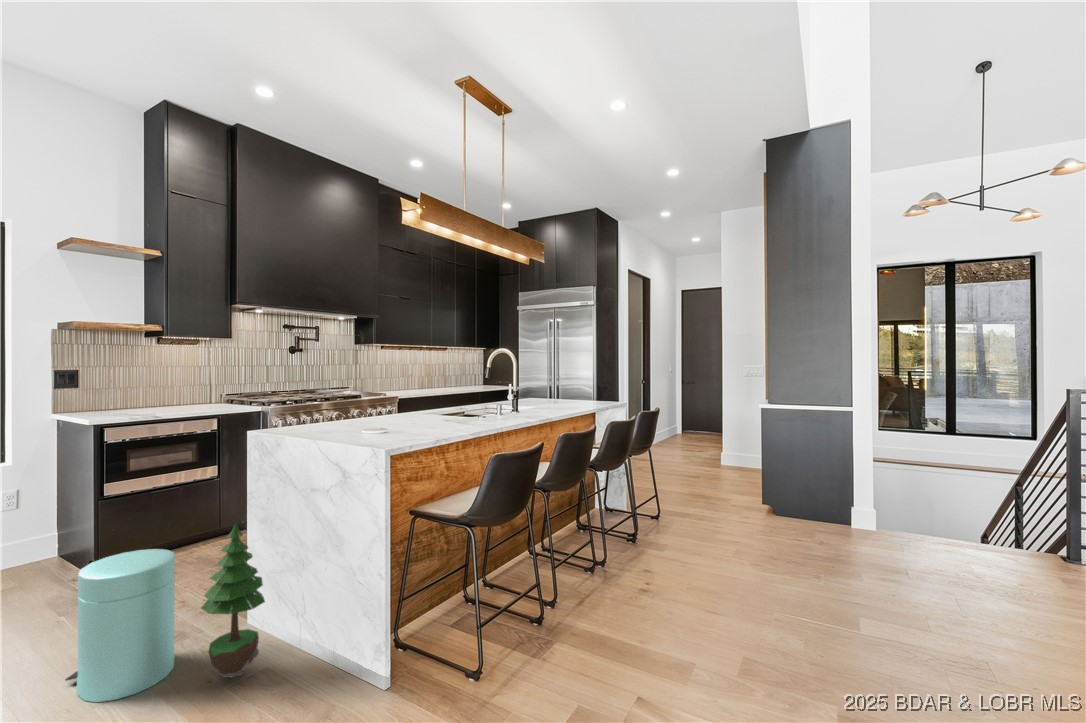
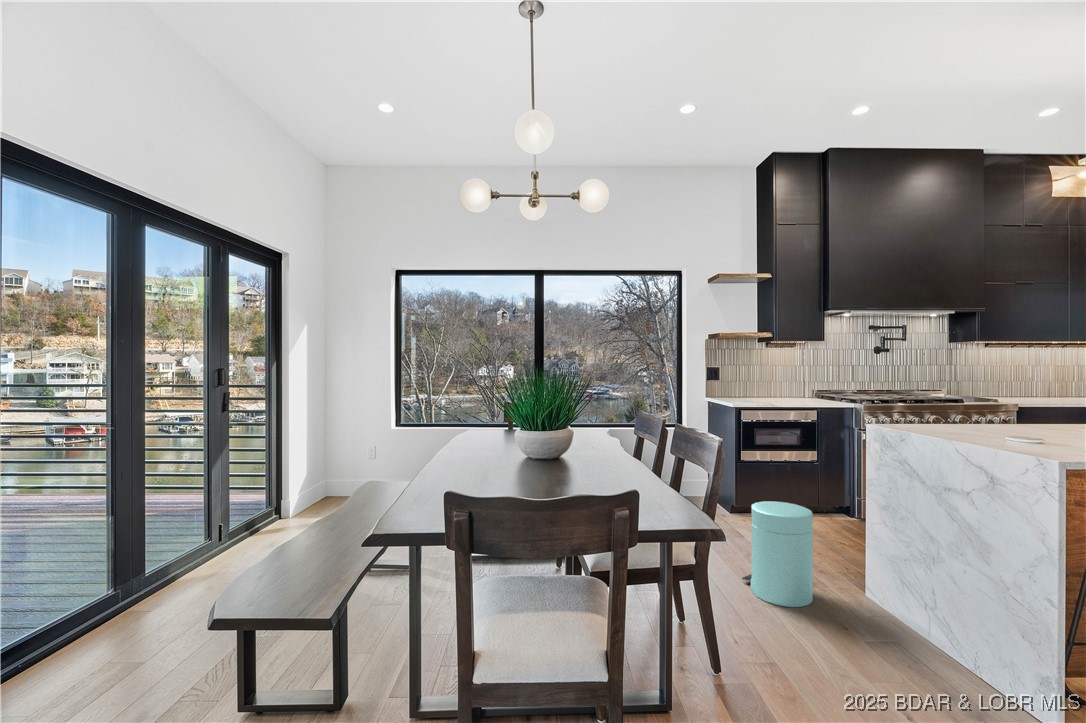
potted tree: present [201,523,265,677] -> none [838,496,895,629]

